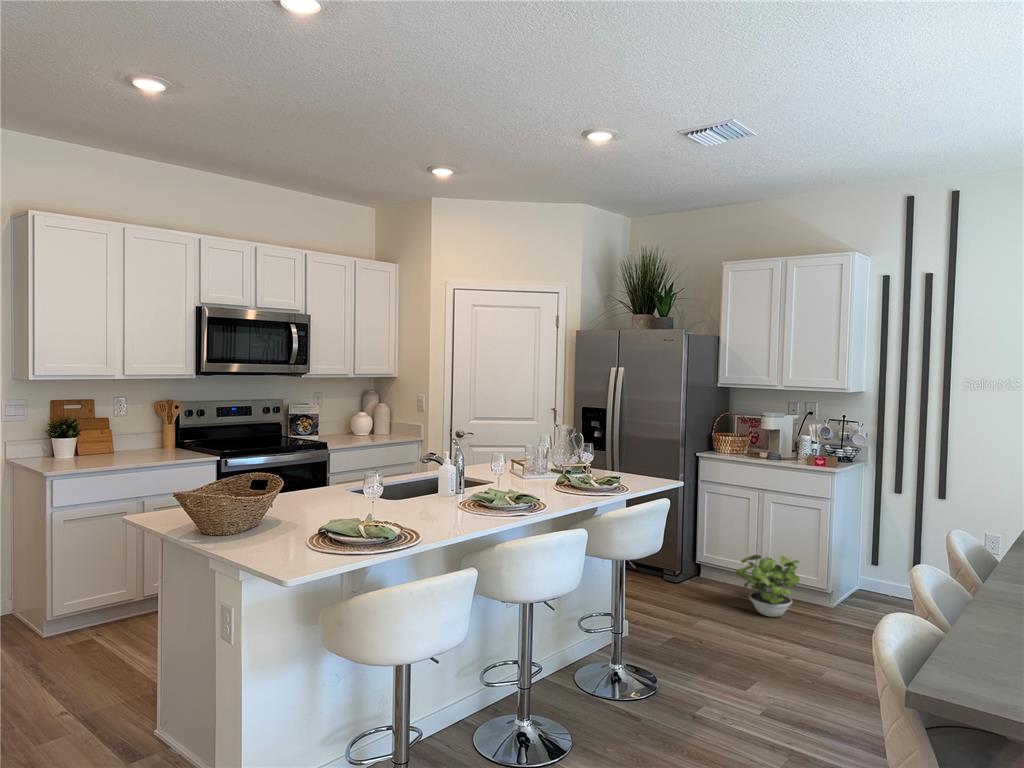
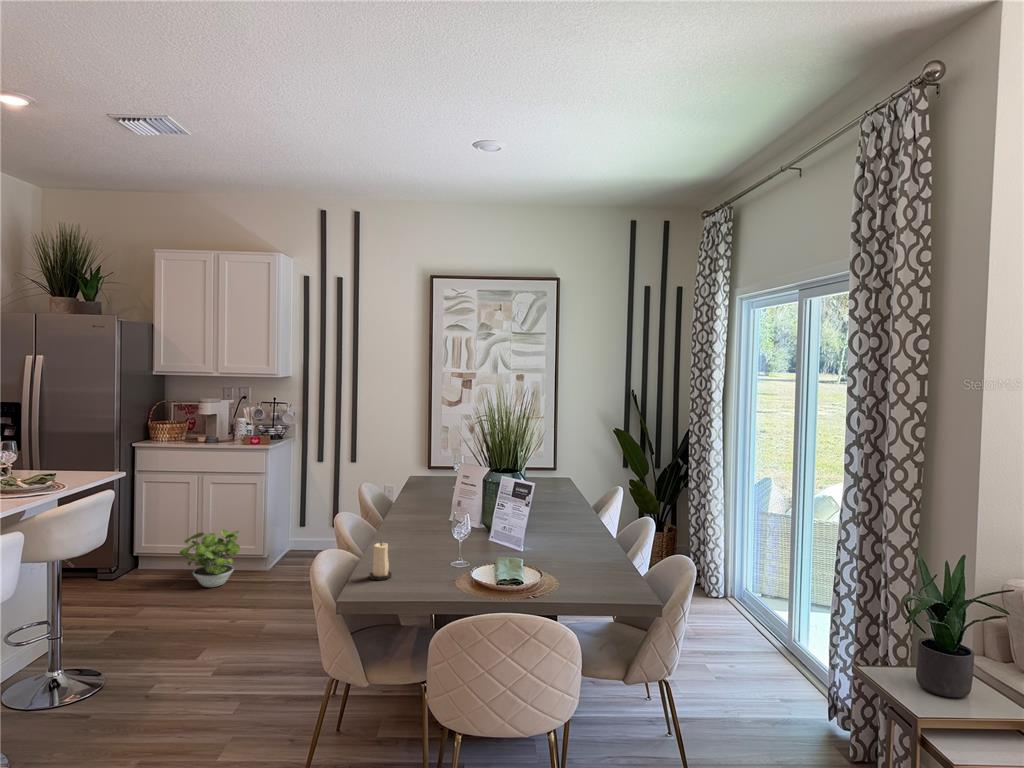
candle: none [958,622,996,680] -> present [370,542,391,580]

